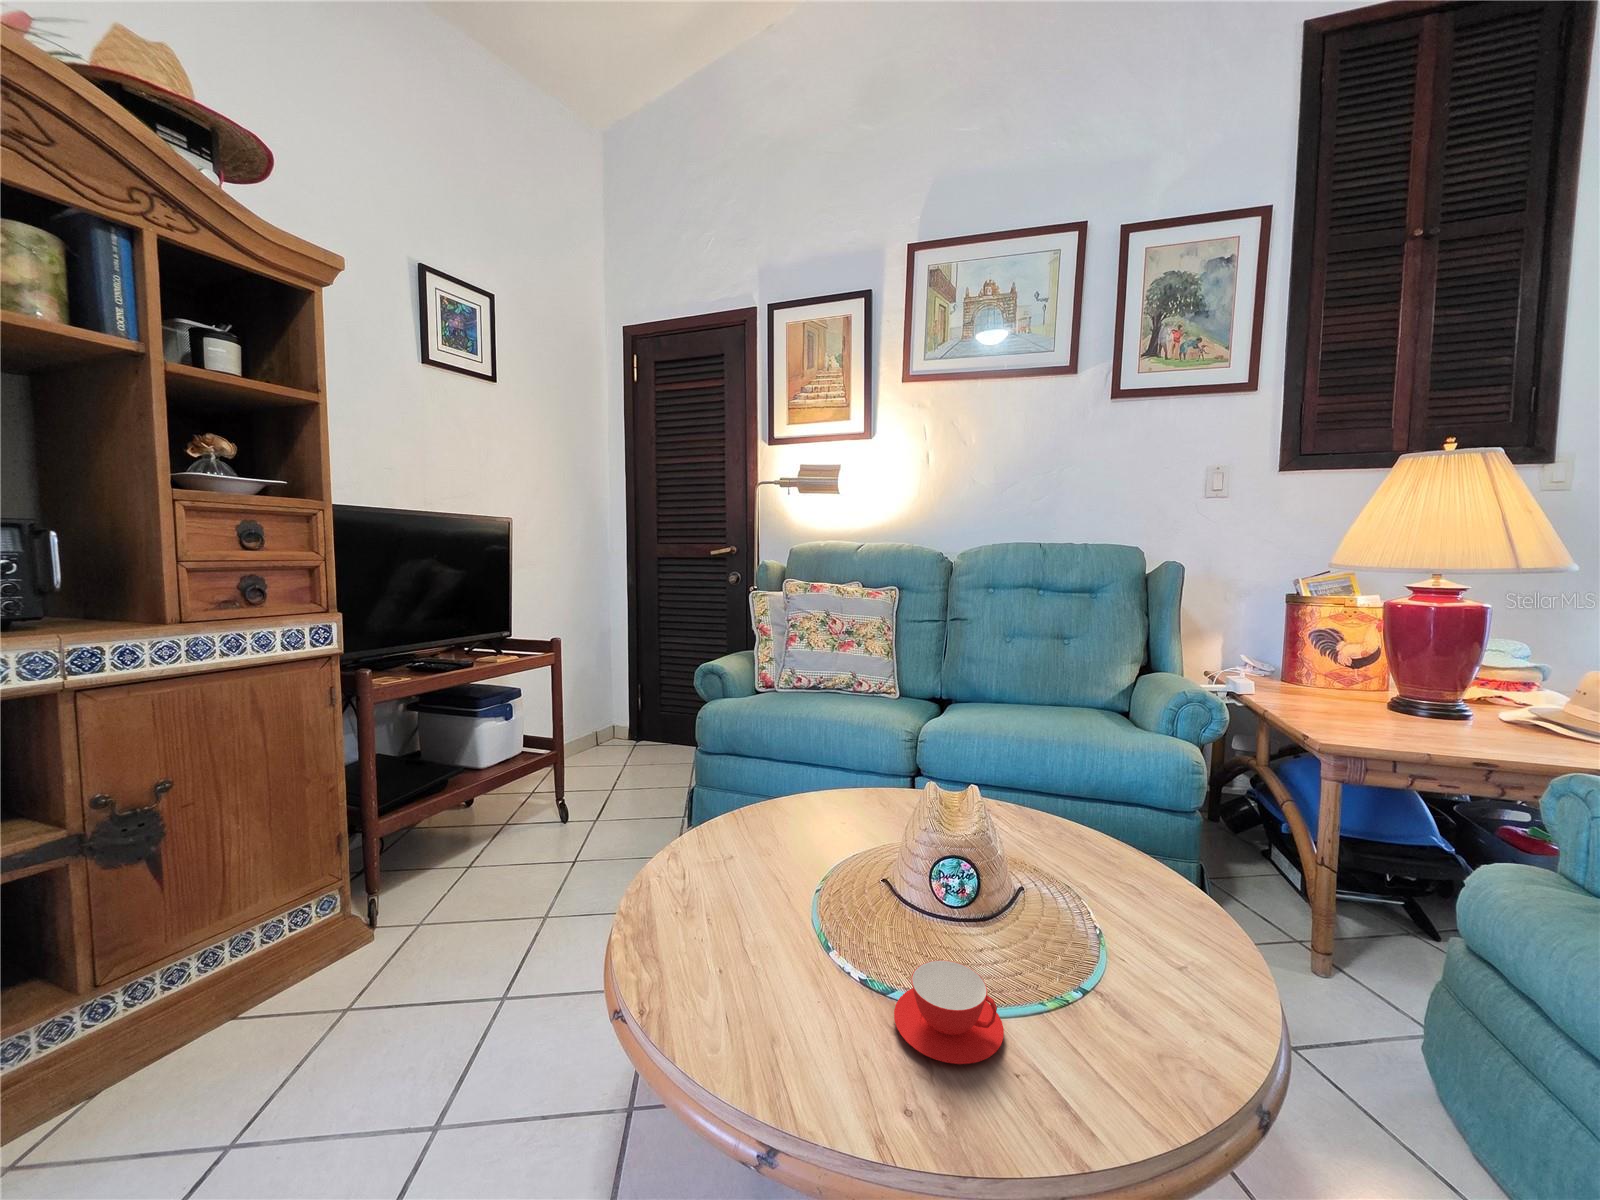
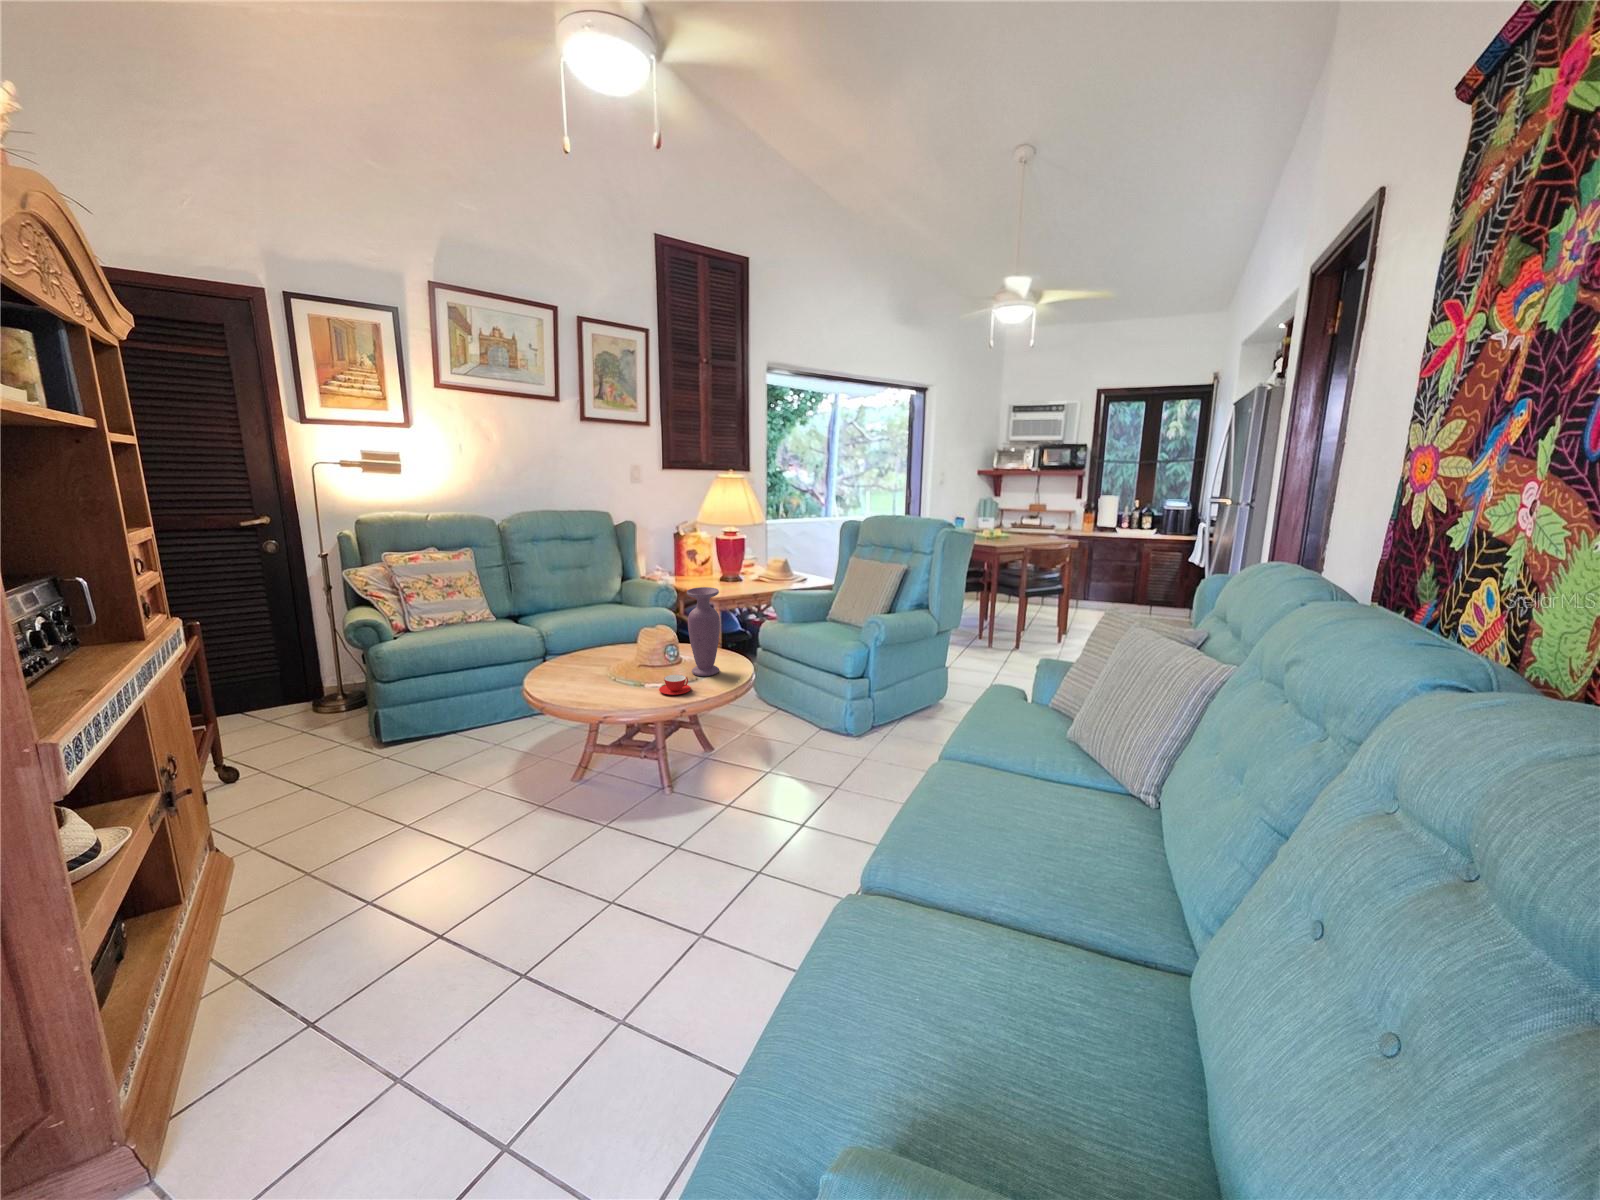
vase: none [1072,697,1197,1022] -> present [687,587,720,676]

